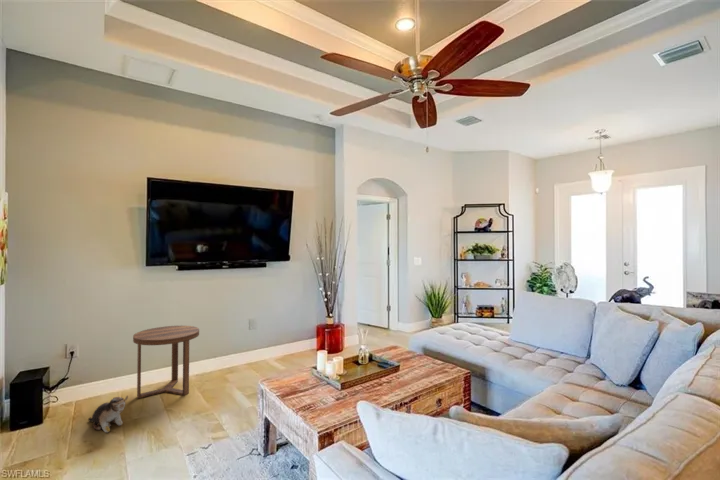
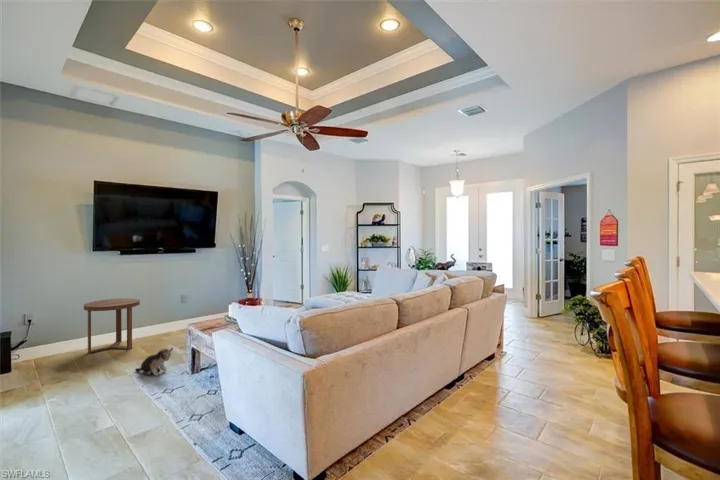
plush toy: present [88,396,128,433] -> present [135,348,173,376]

